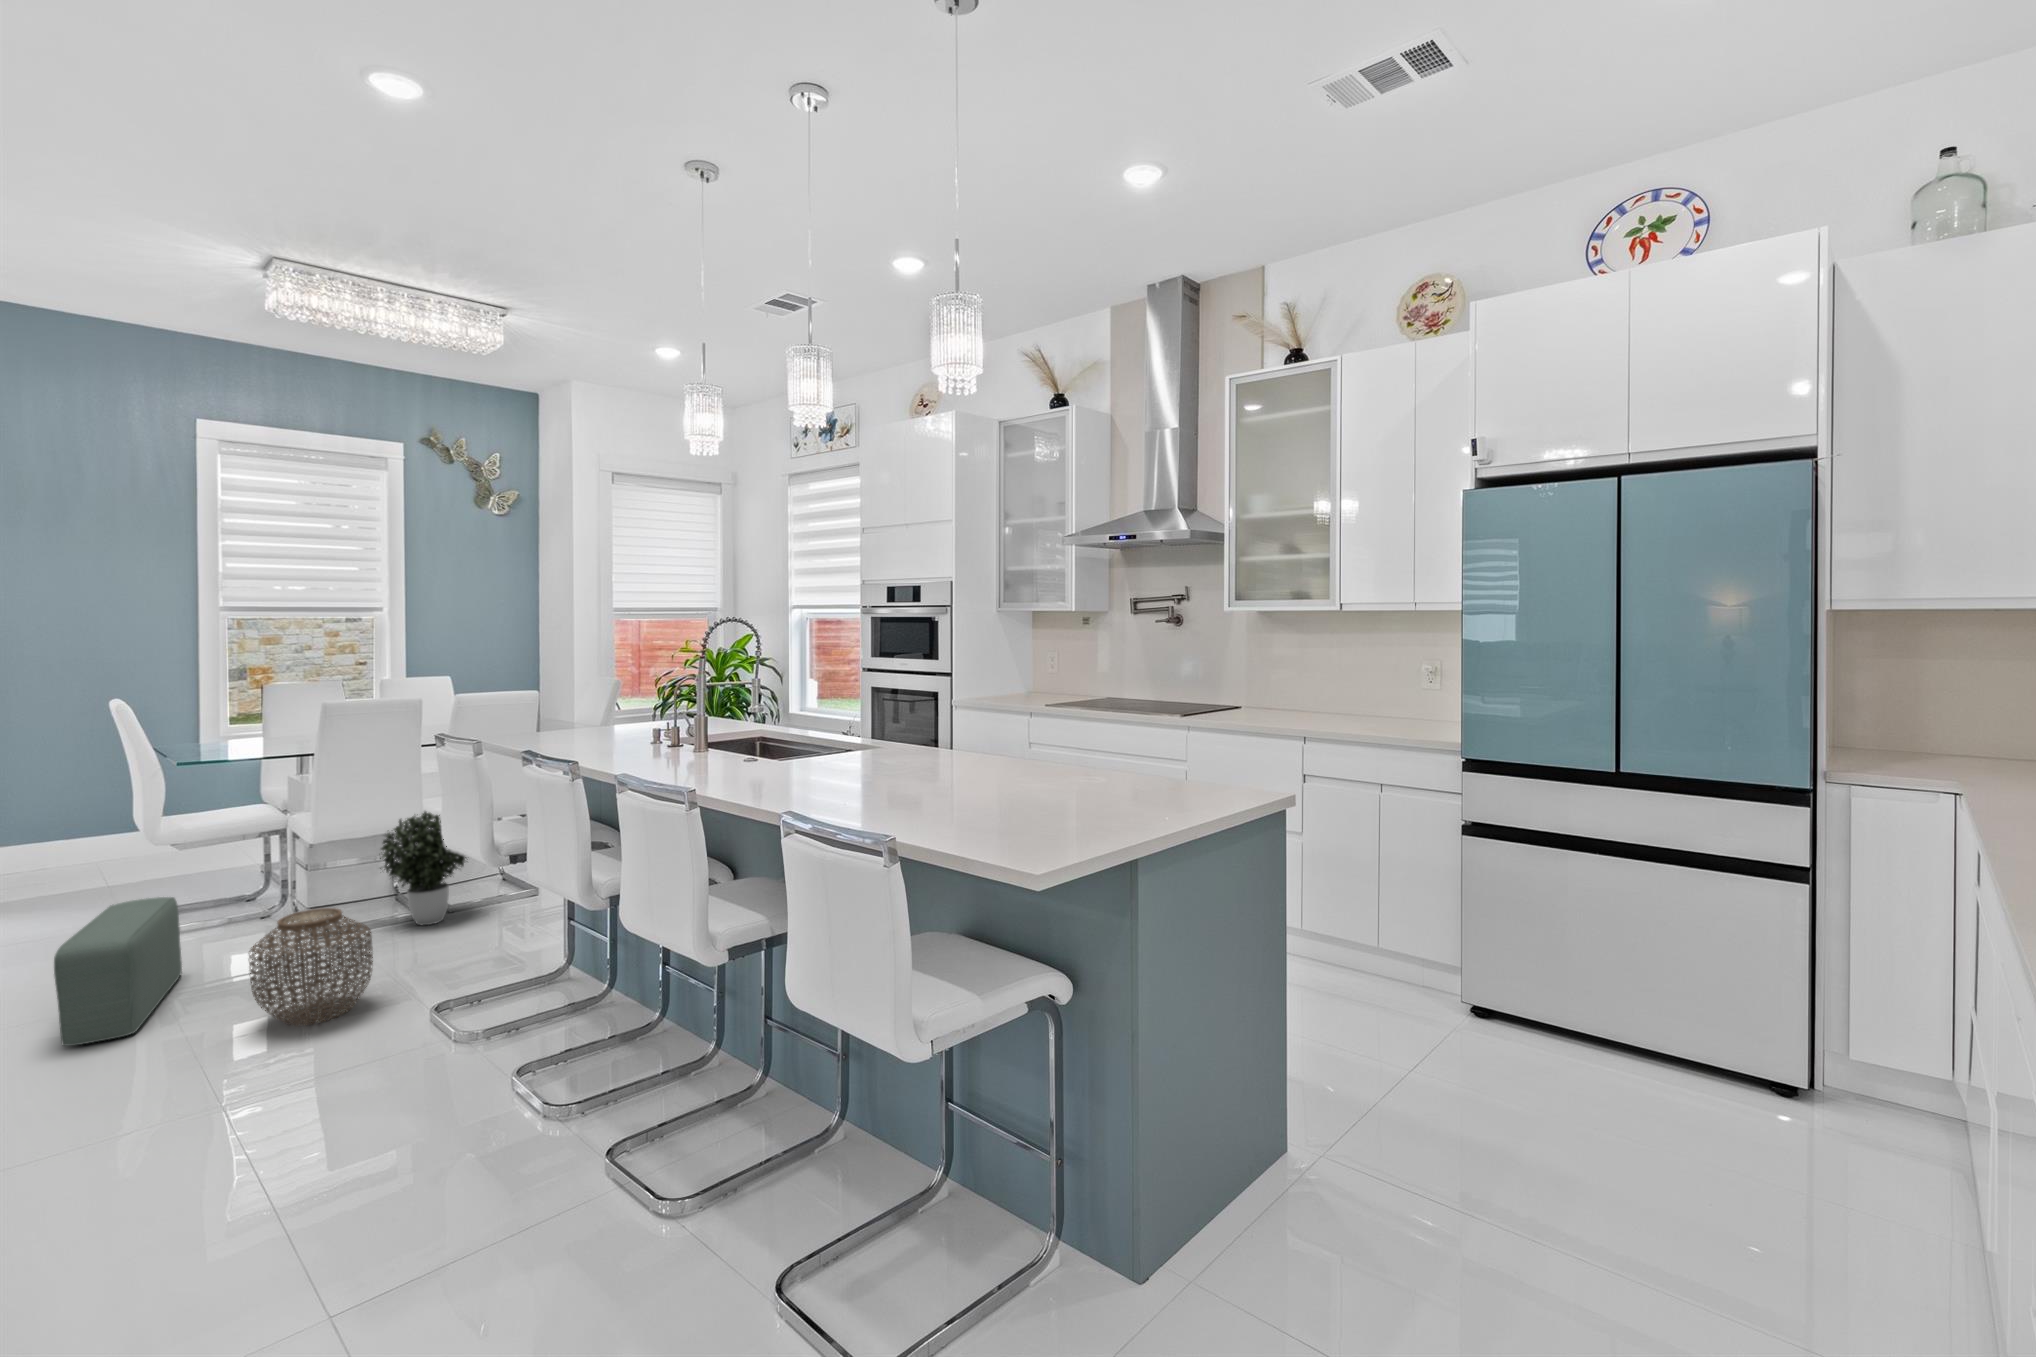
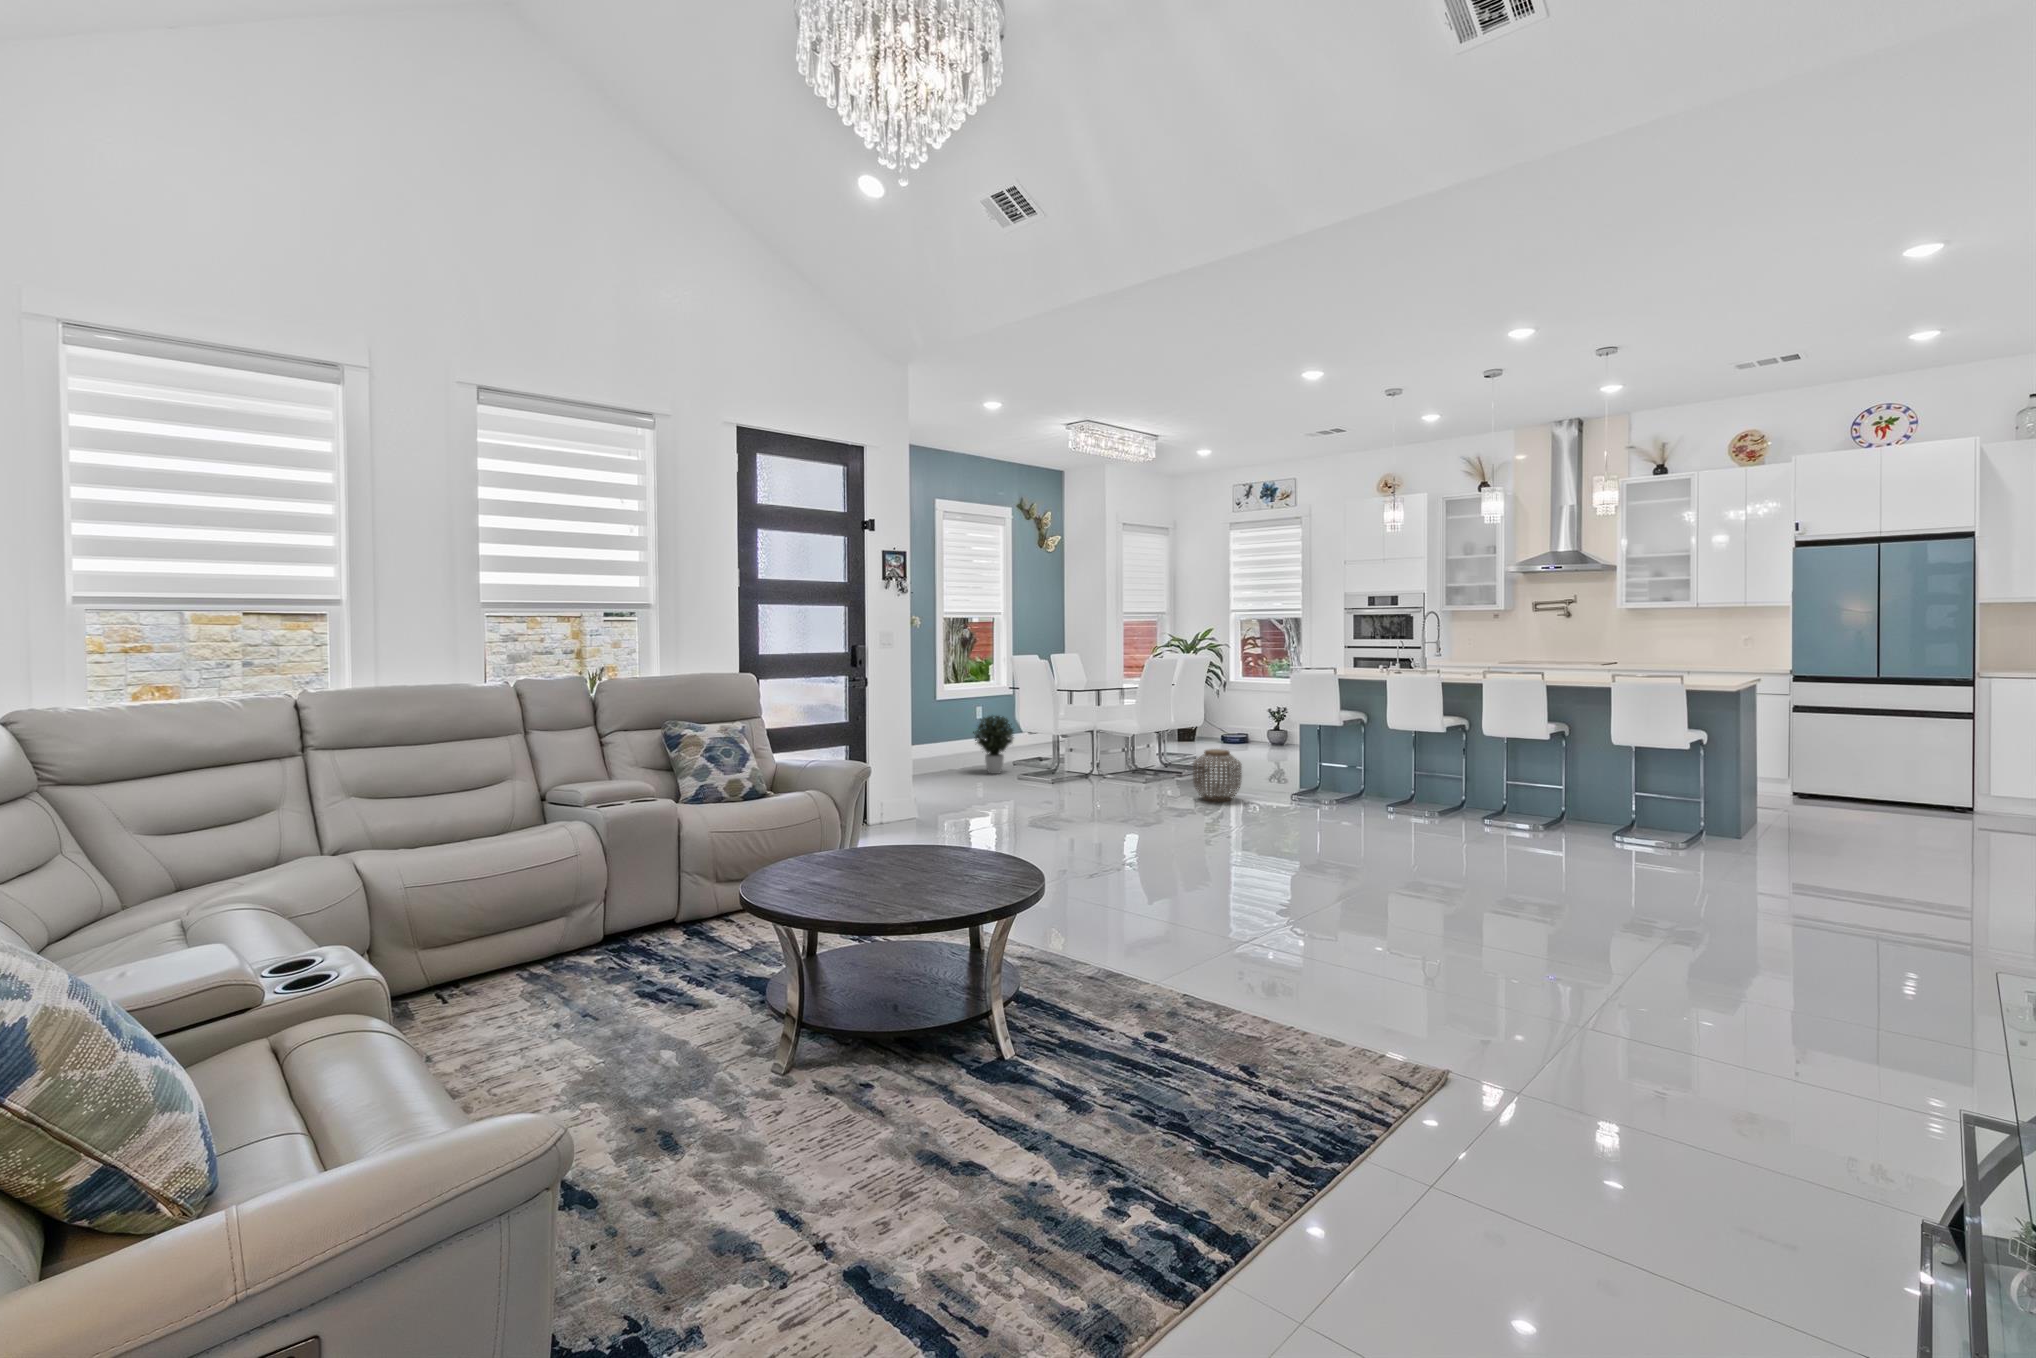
potted plant: present [380,812,466,925] -> present [973,716,1014,774]
pouf: present [54,897,182,1046] -> none [1078,749,1149,806]

